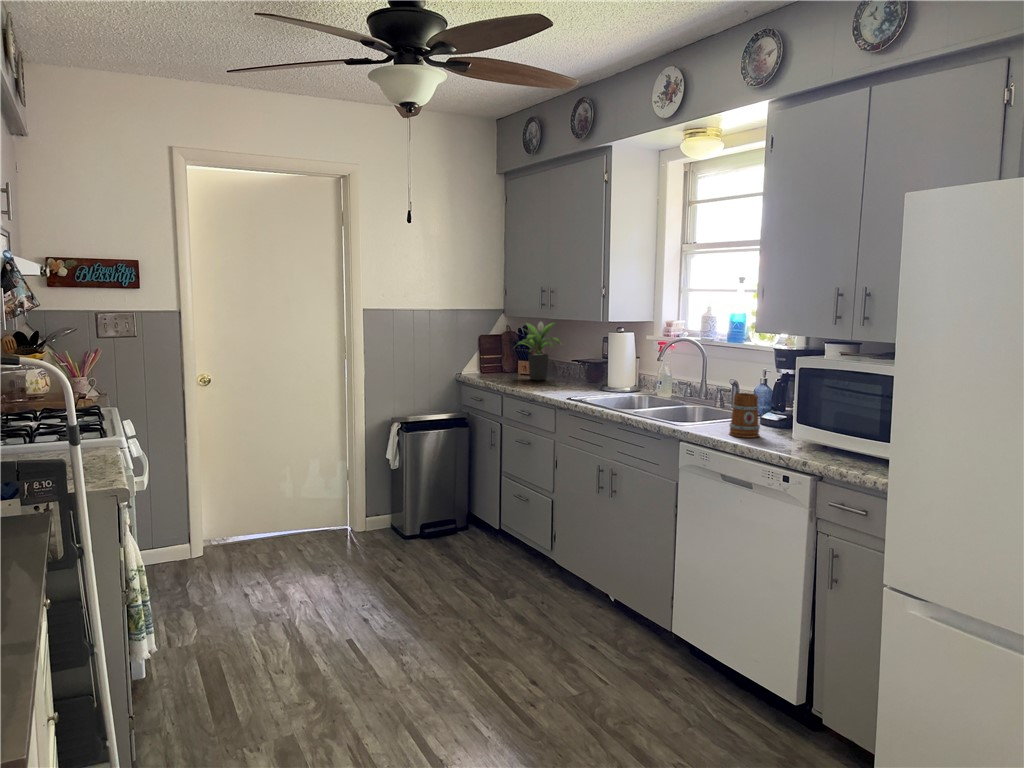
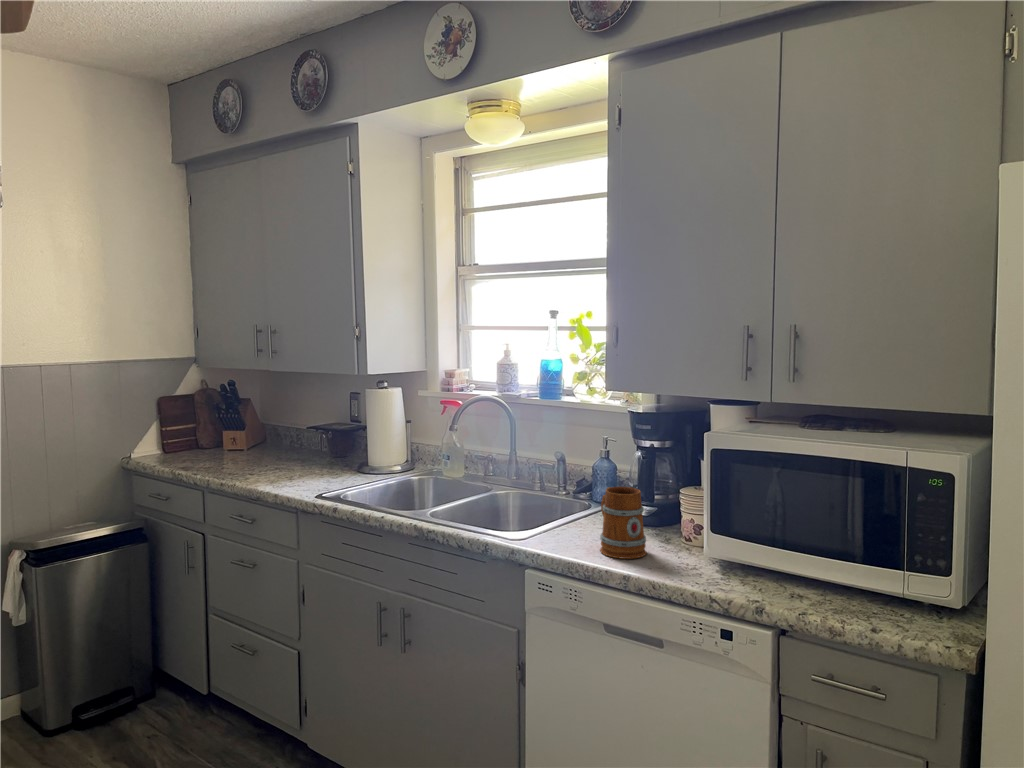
potted plant: present [517,322,562,380] -> none [214,374,294,462]

